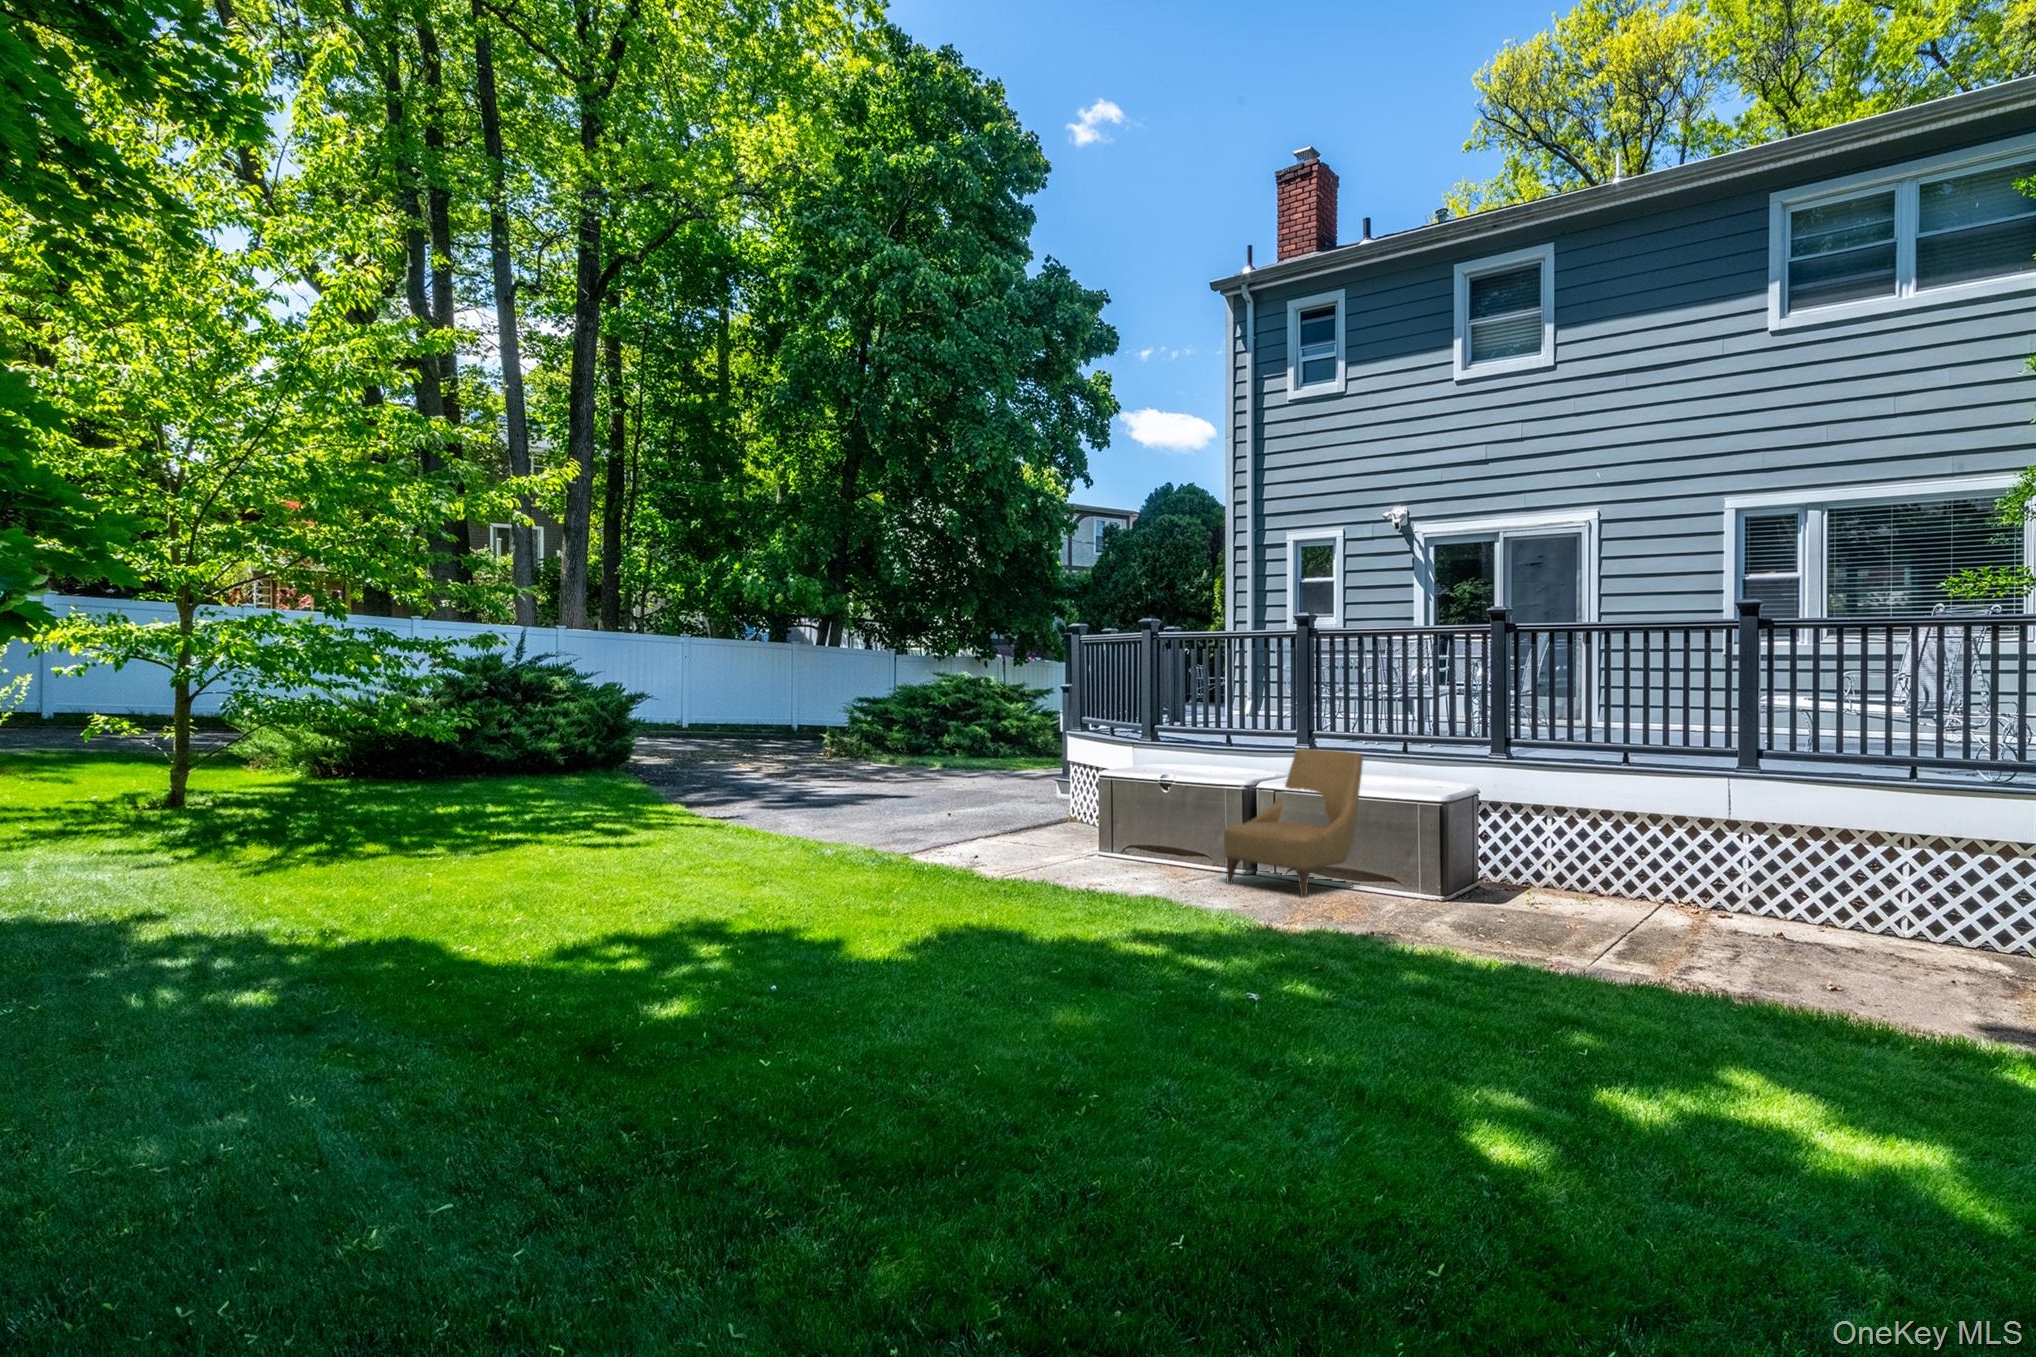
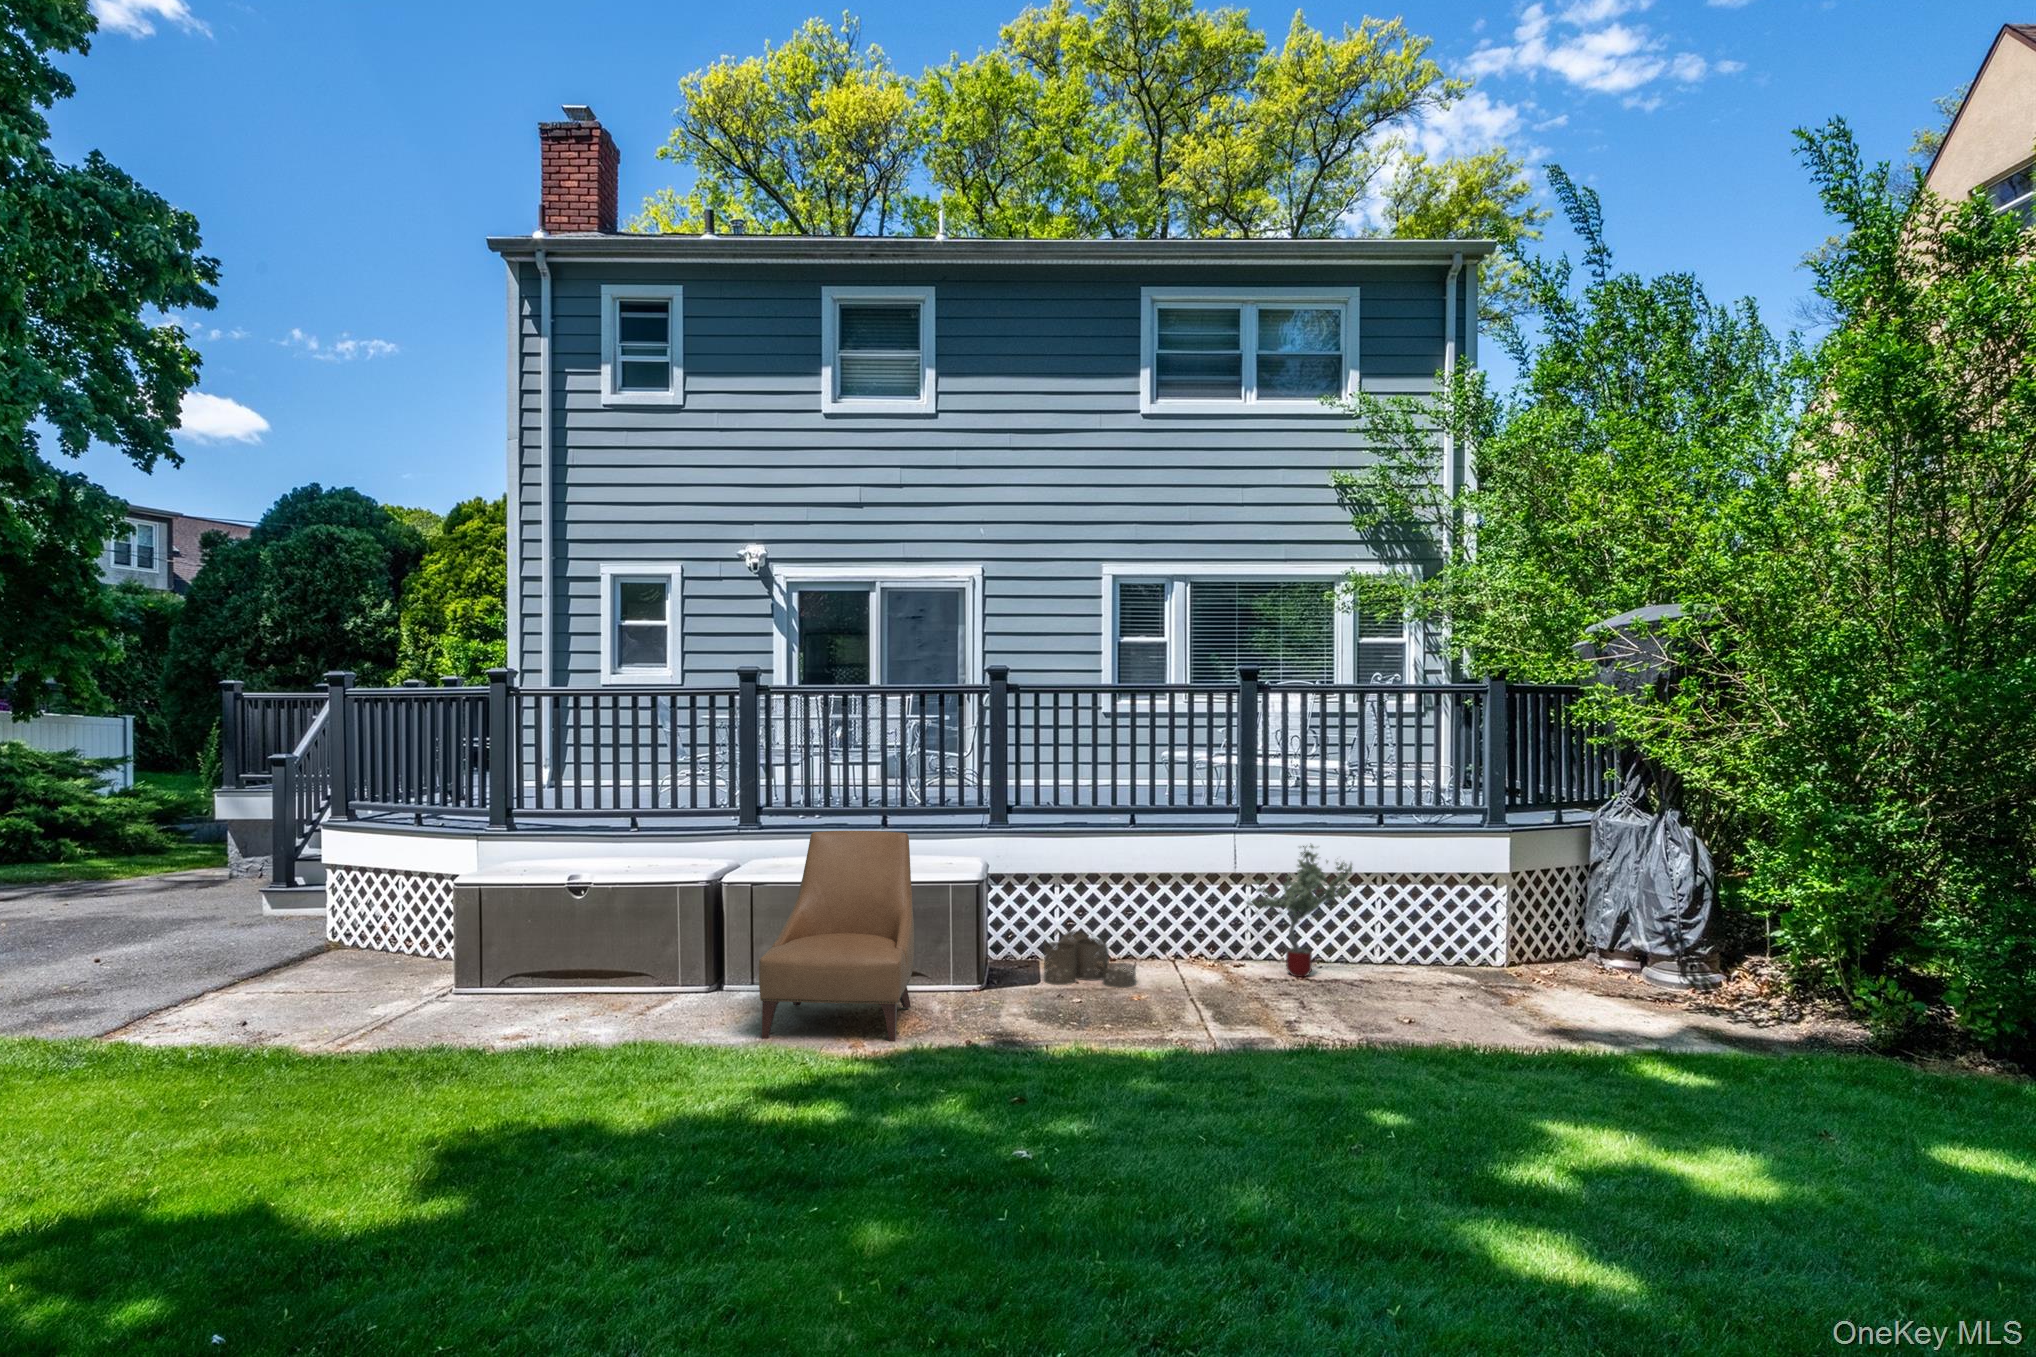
potted tree: none [1714,794,1840,930] -> present [1247,845,1352,977]
woven basket: none [1498,855,1580,908] -> present [1044,931,1136,988]

